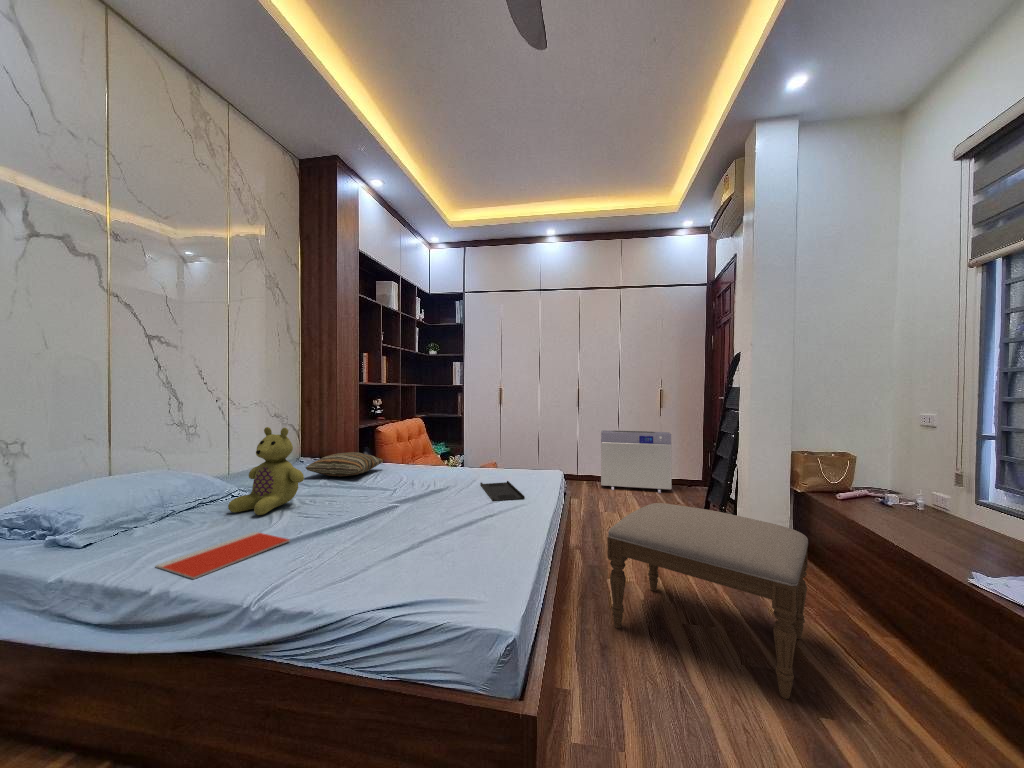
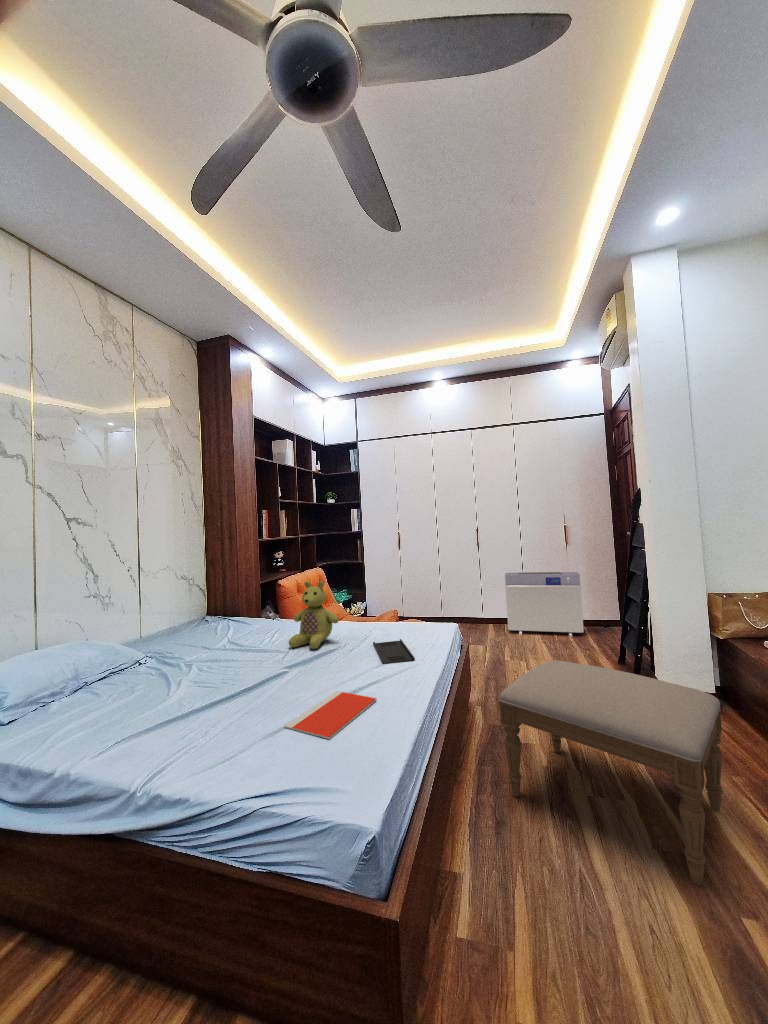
stuffed bear: present [228,427,304,515] -> present [289,581,339,649]
pillow: present [306,452,384,477] -> none [207,613,282,638]
notebook: present [156,532,290,579] -> present [285,691,377,739]

